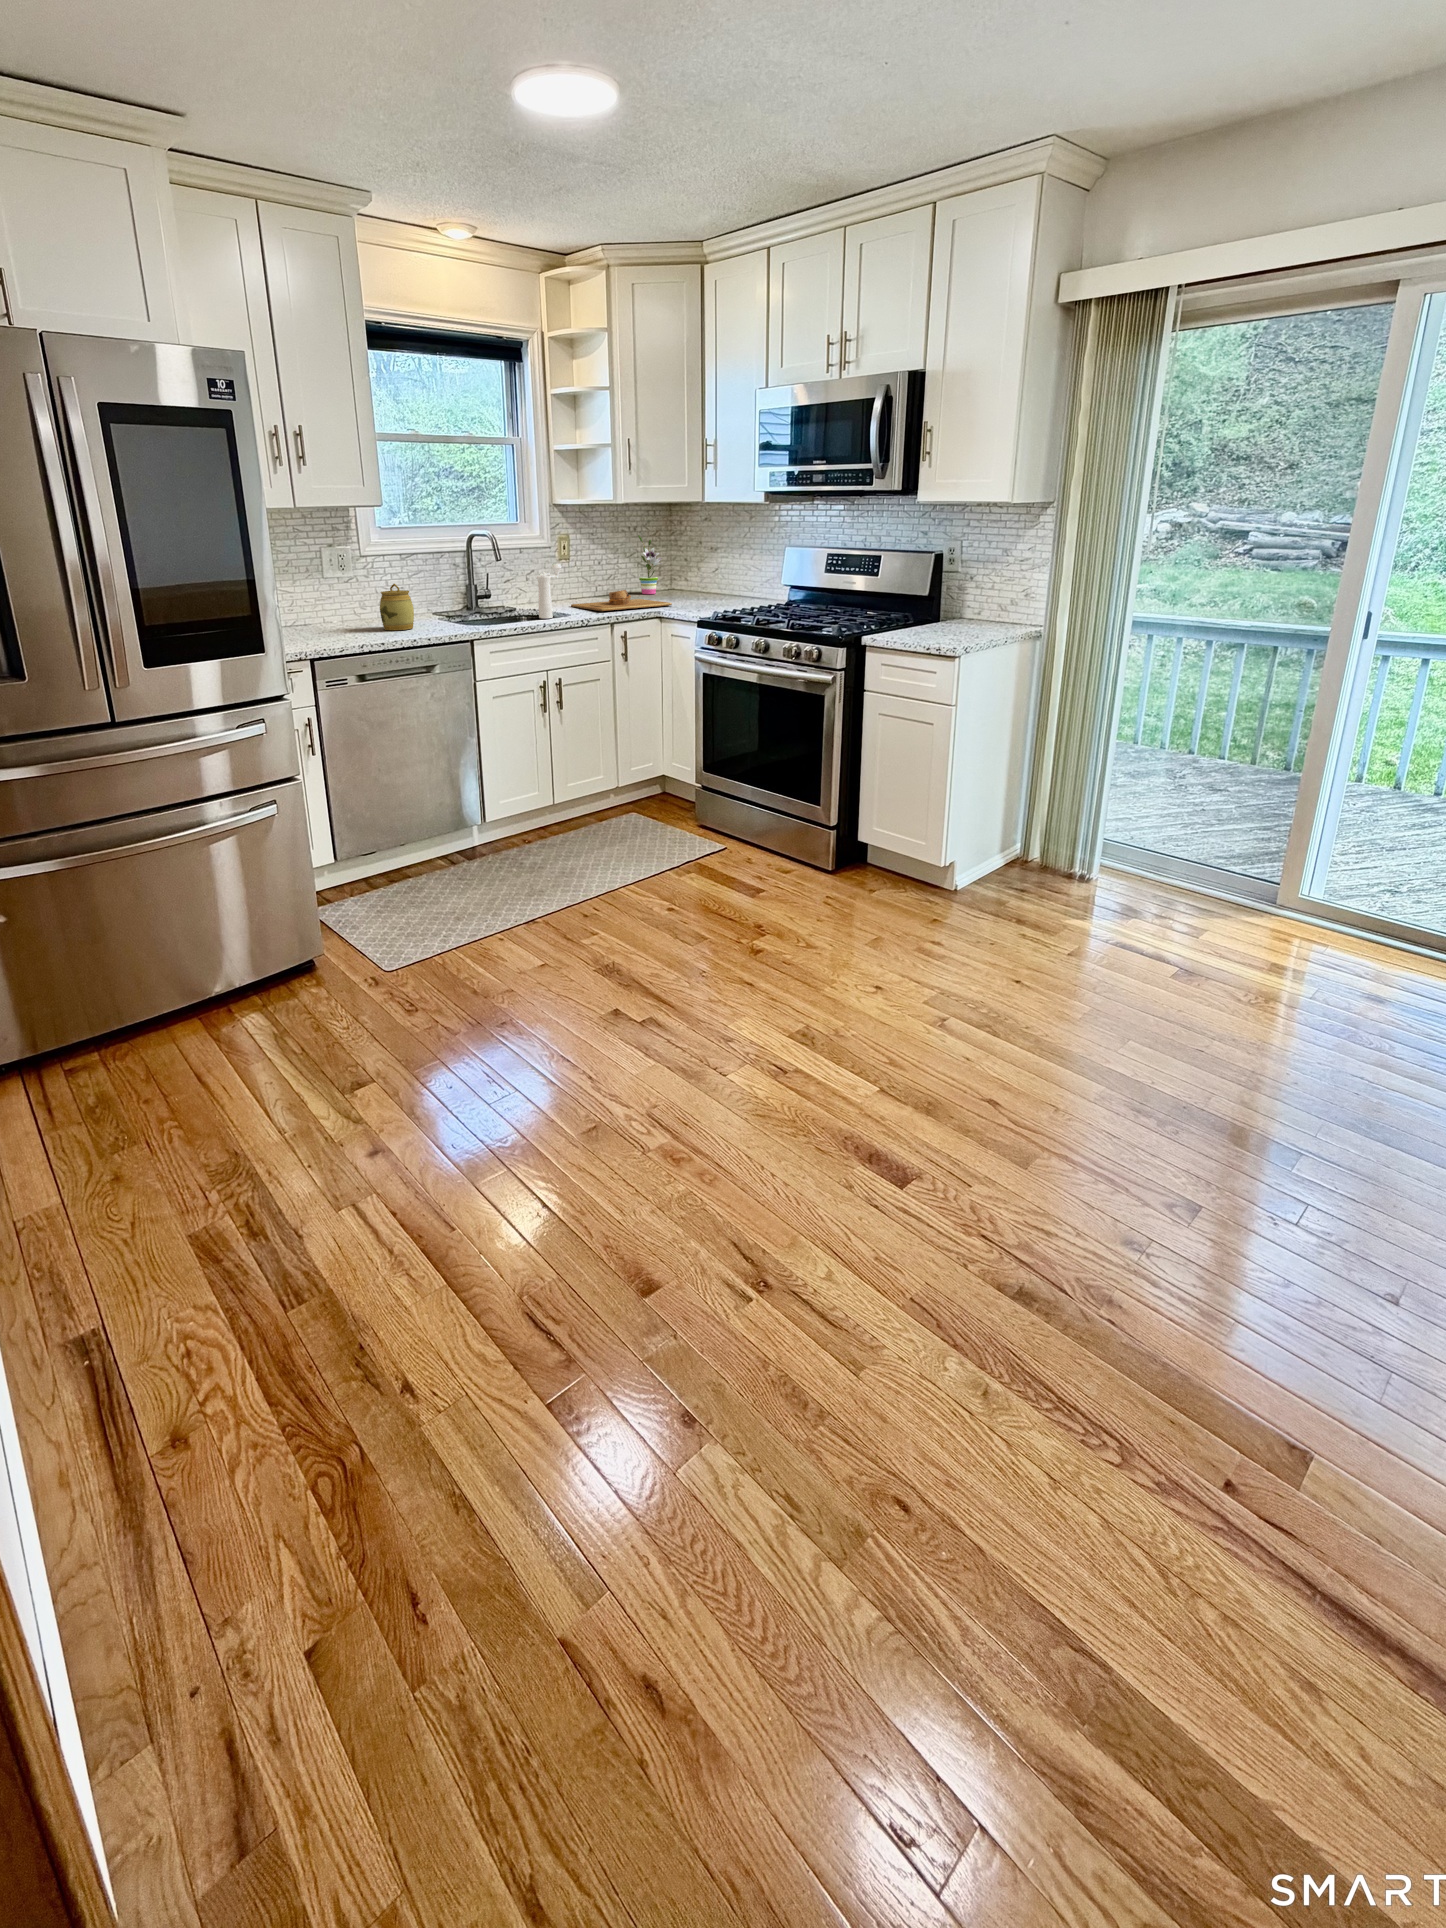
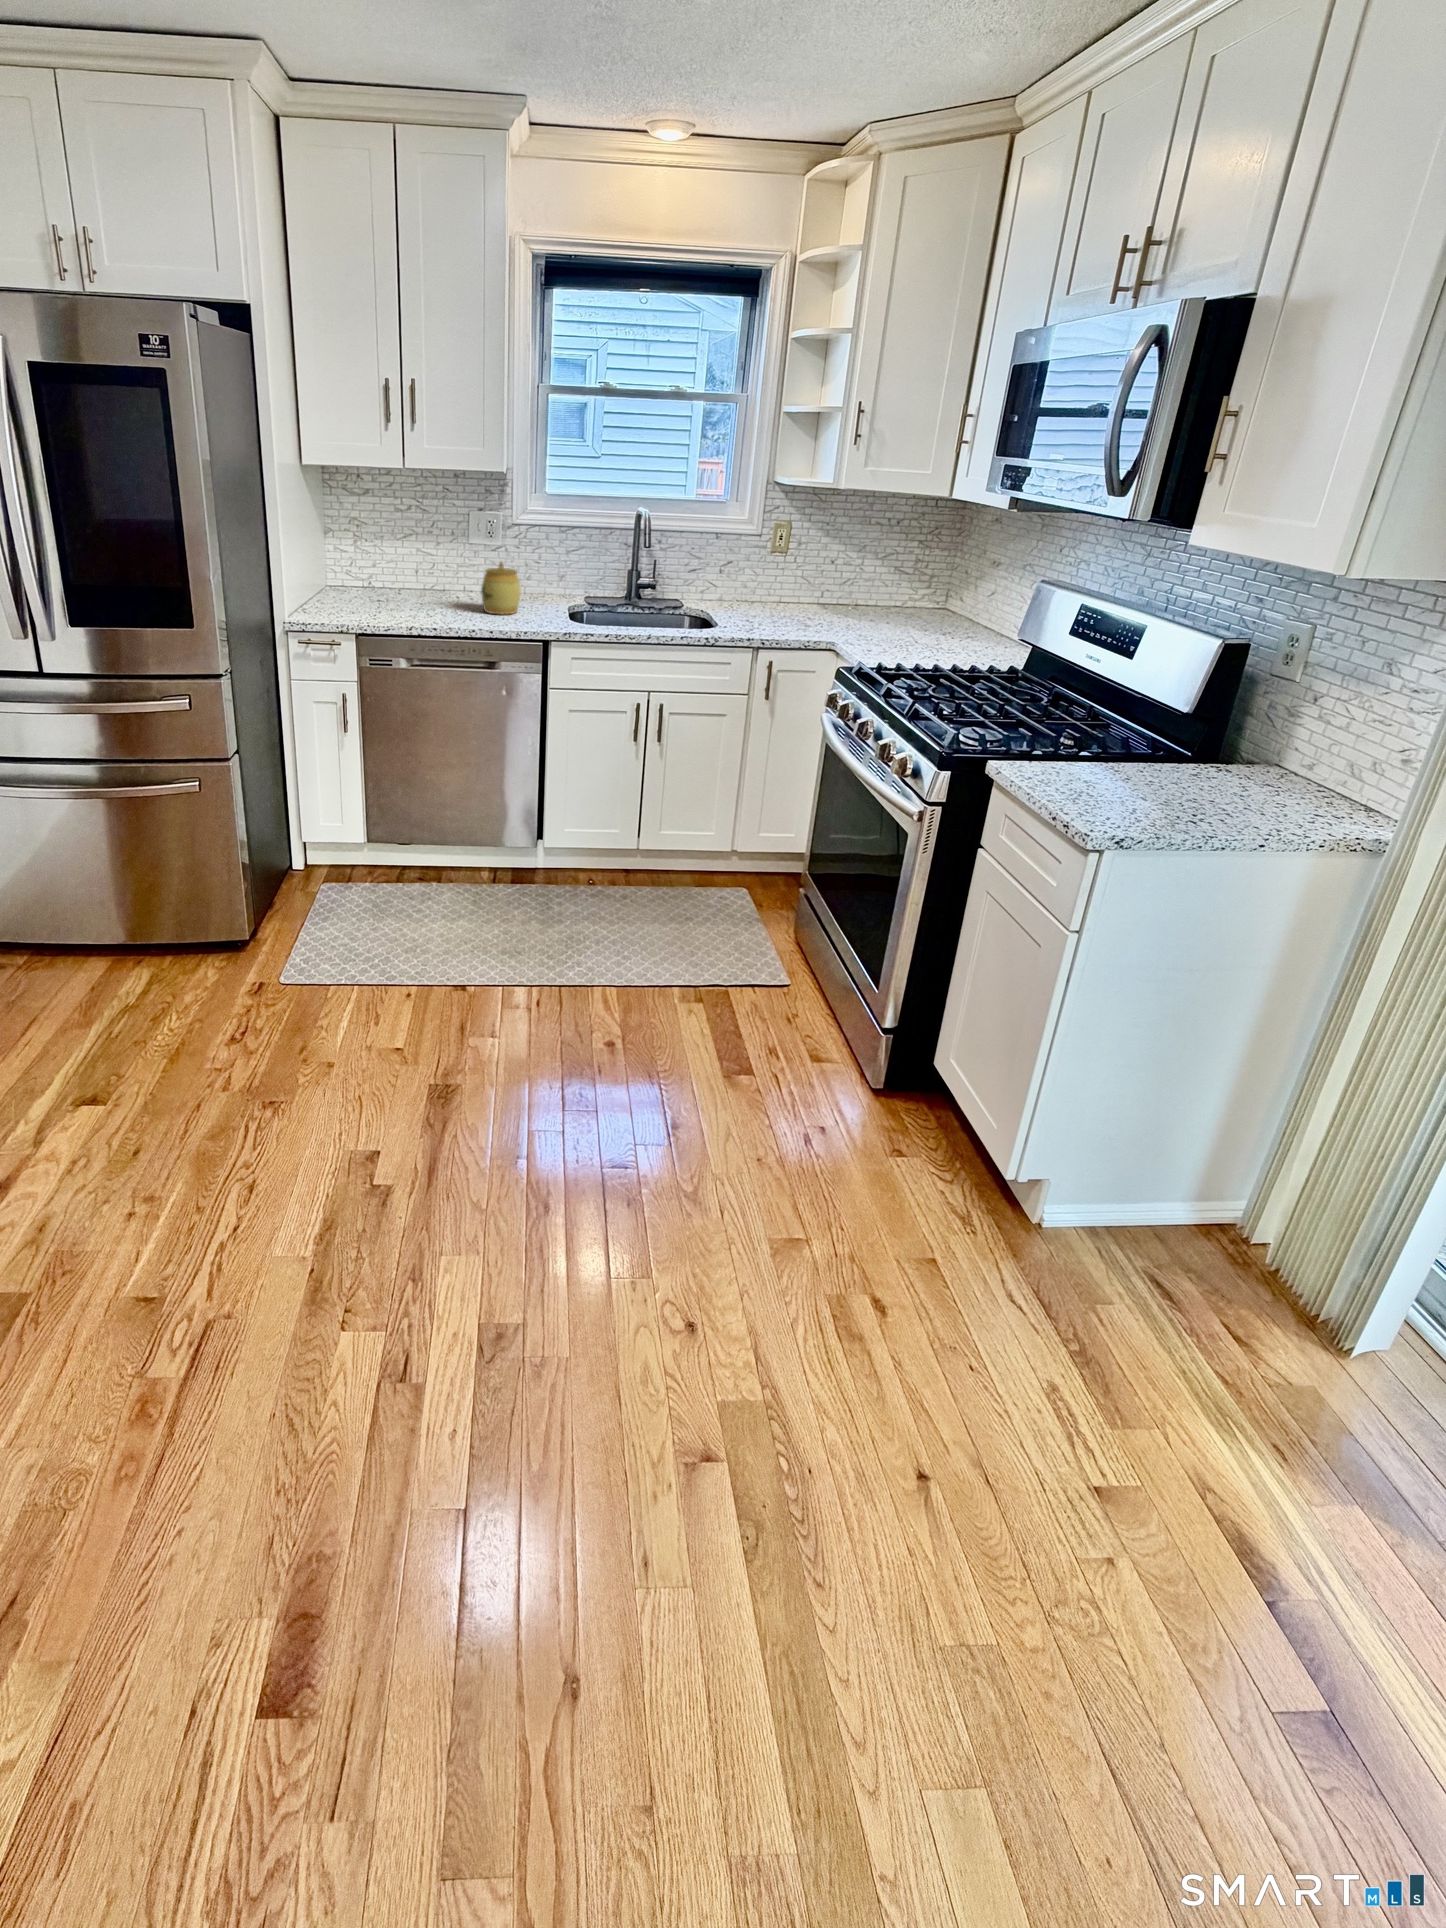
potted plant: present [638,535,662,594] -> none [882,532,923,613]
pepper mill: present [537,564,562,619] -> none [664,561,711,628]
cutting board: present [571,590,672,611] -> none [747,605,868,636]

